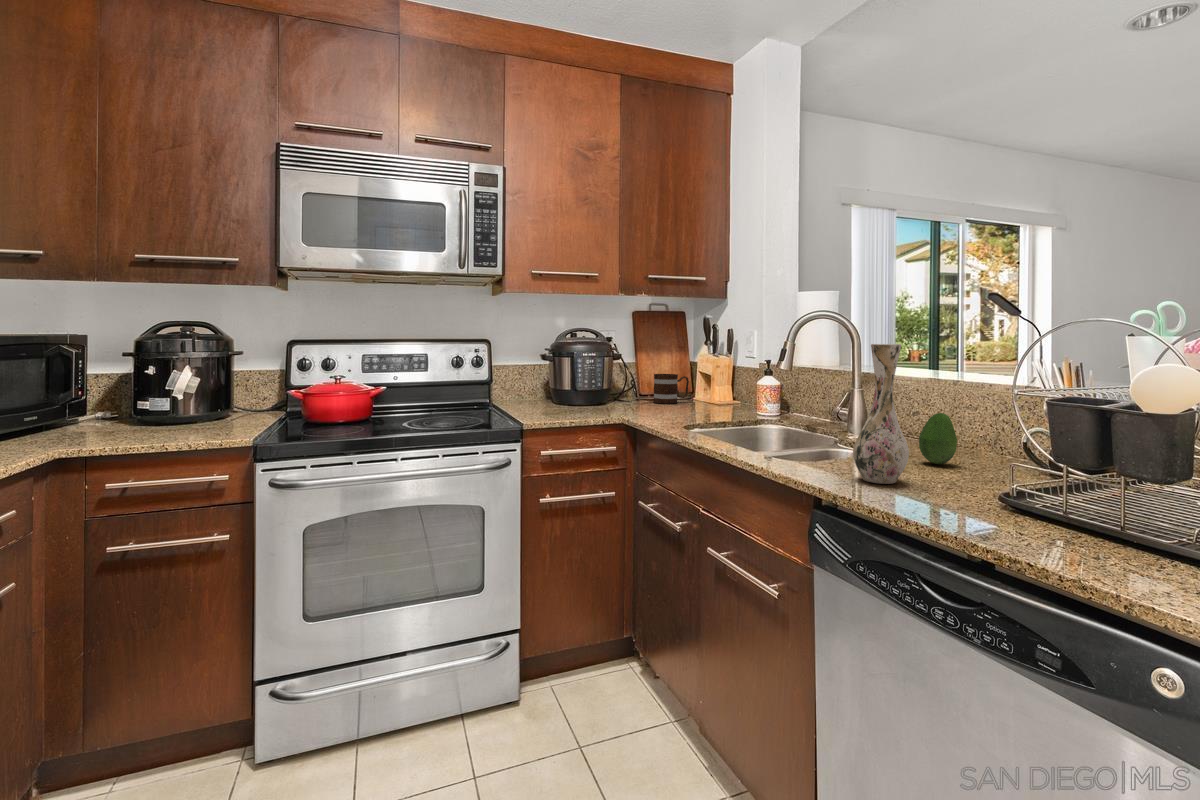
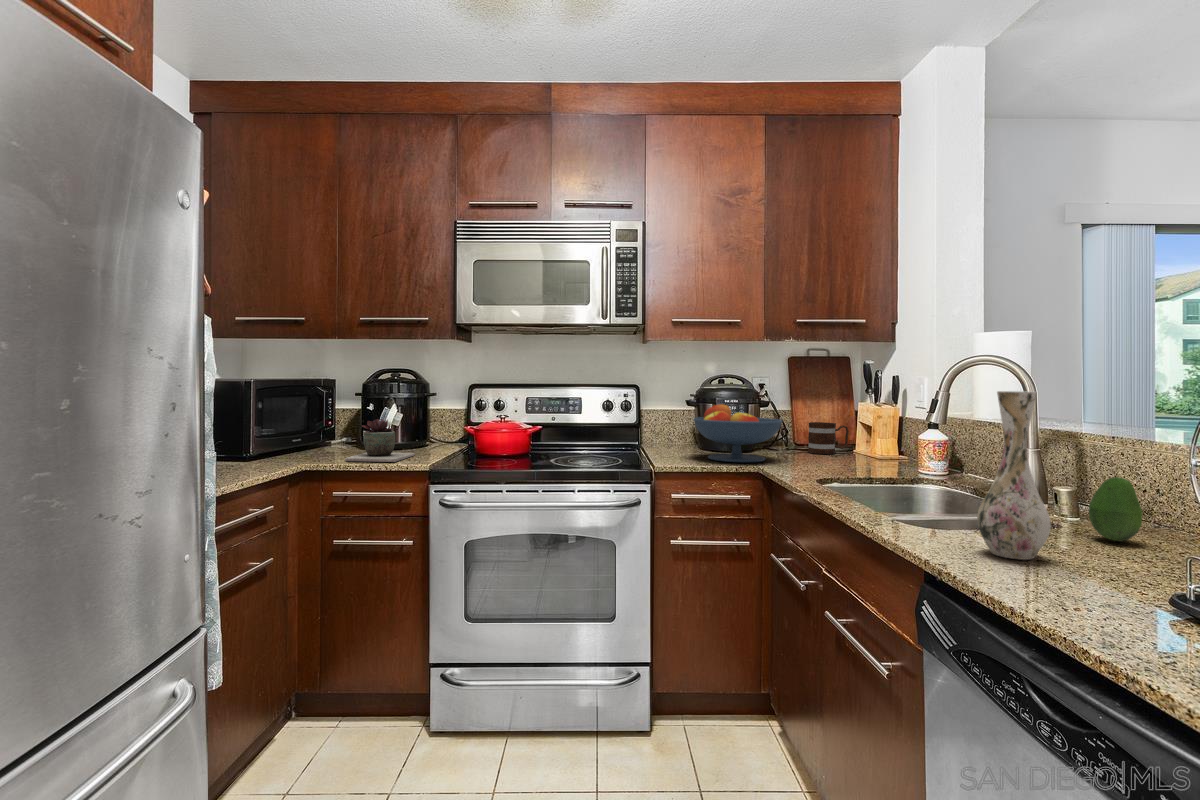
fruit bowl: none [553,358,639,414] -> present [694,404,782,462]
succulent plant: none [155,380,241,432] -> present [345,419,415,462]

